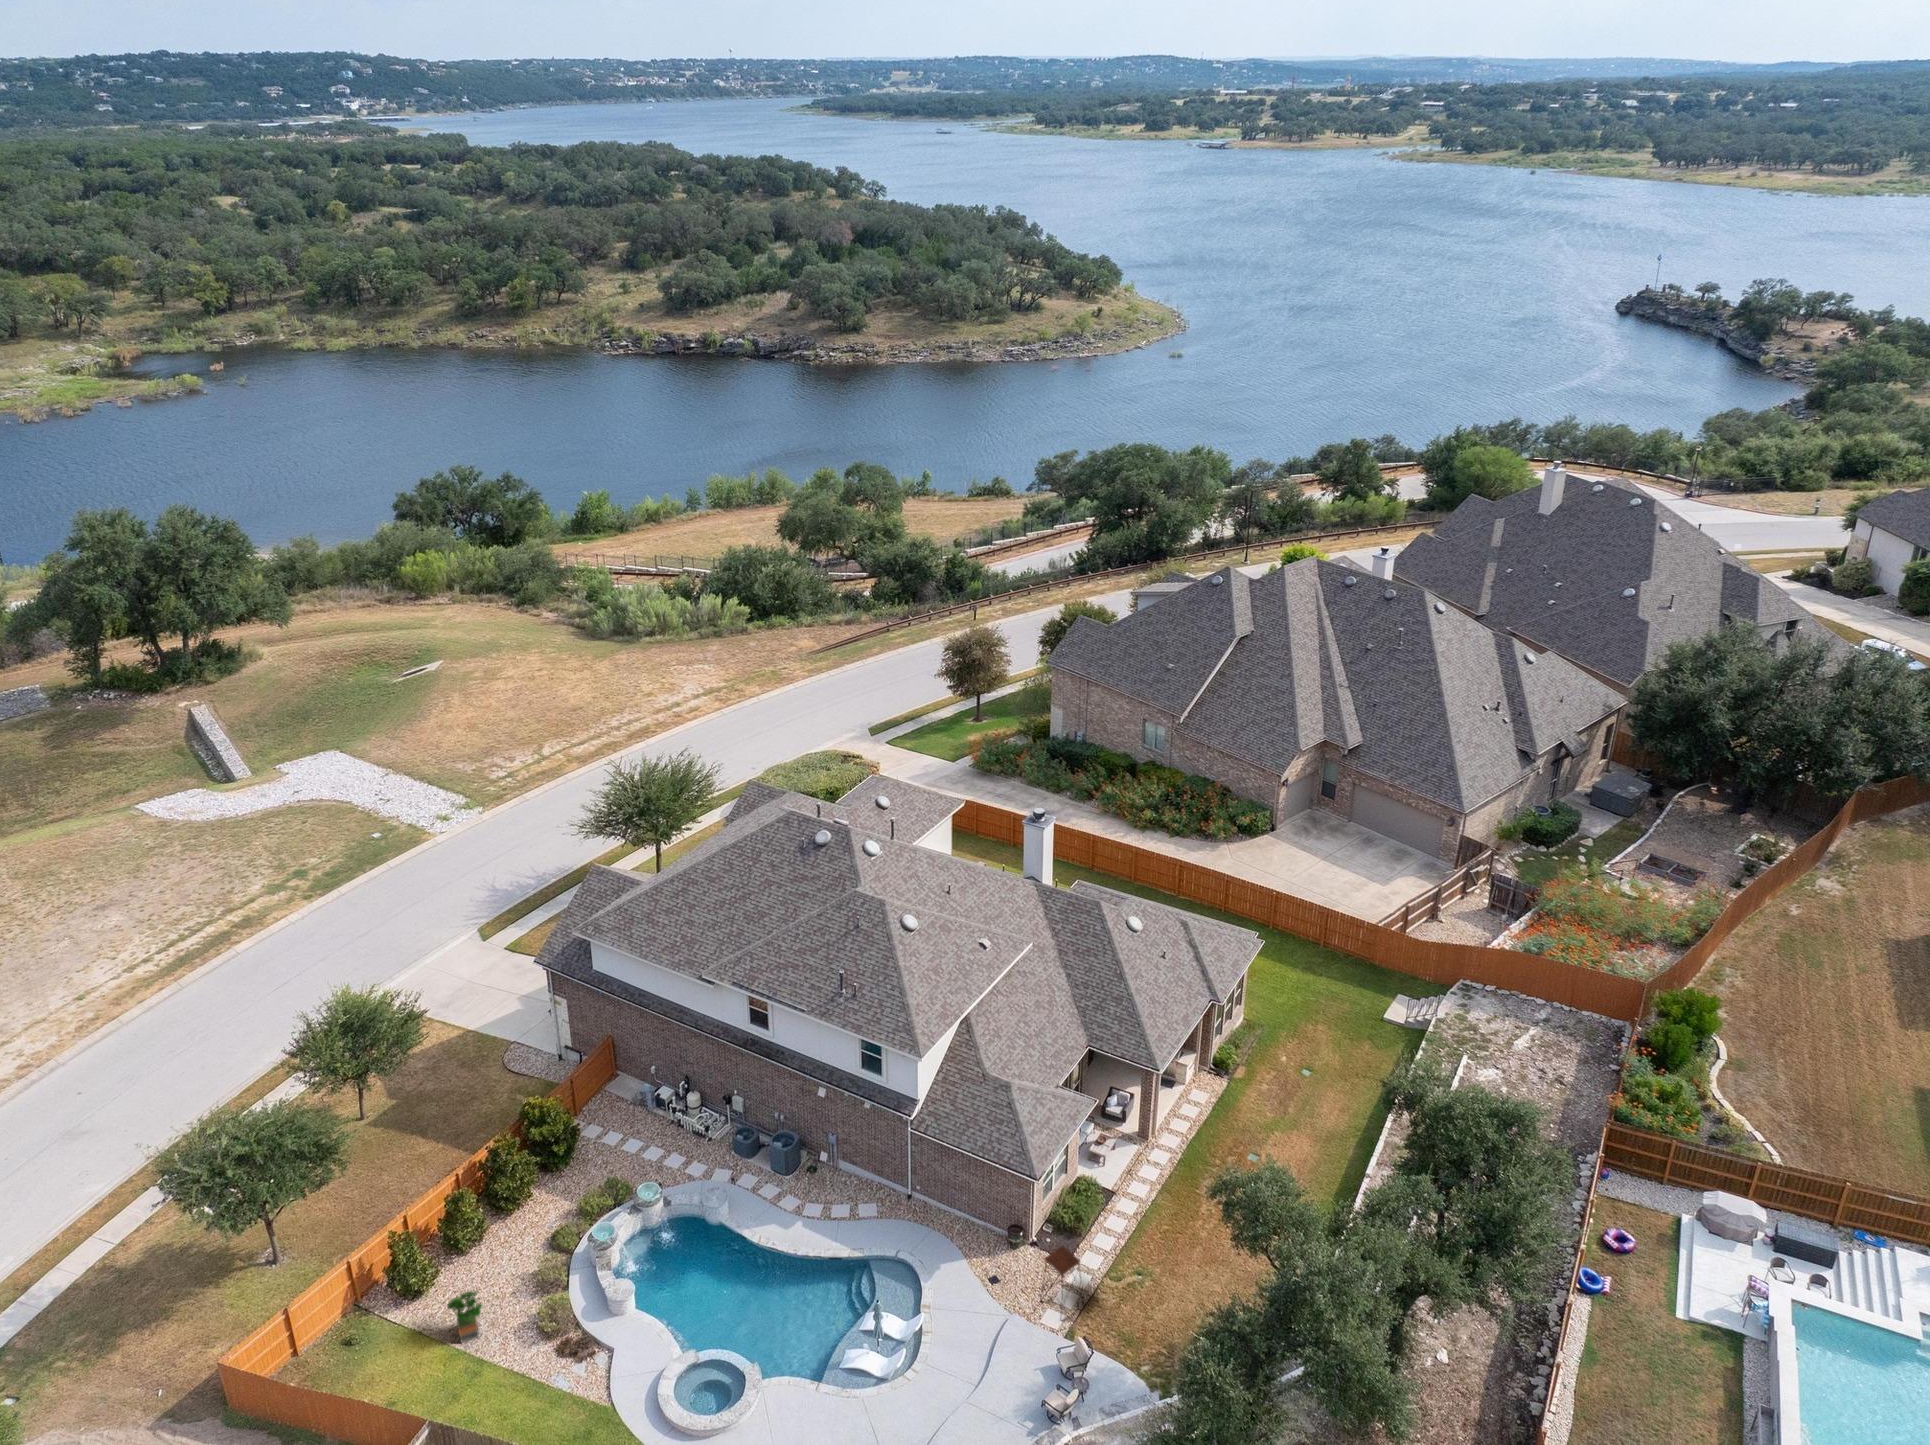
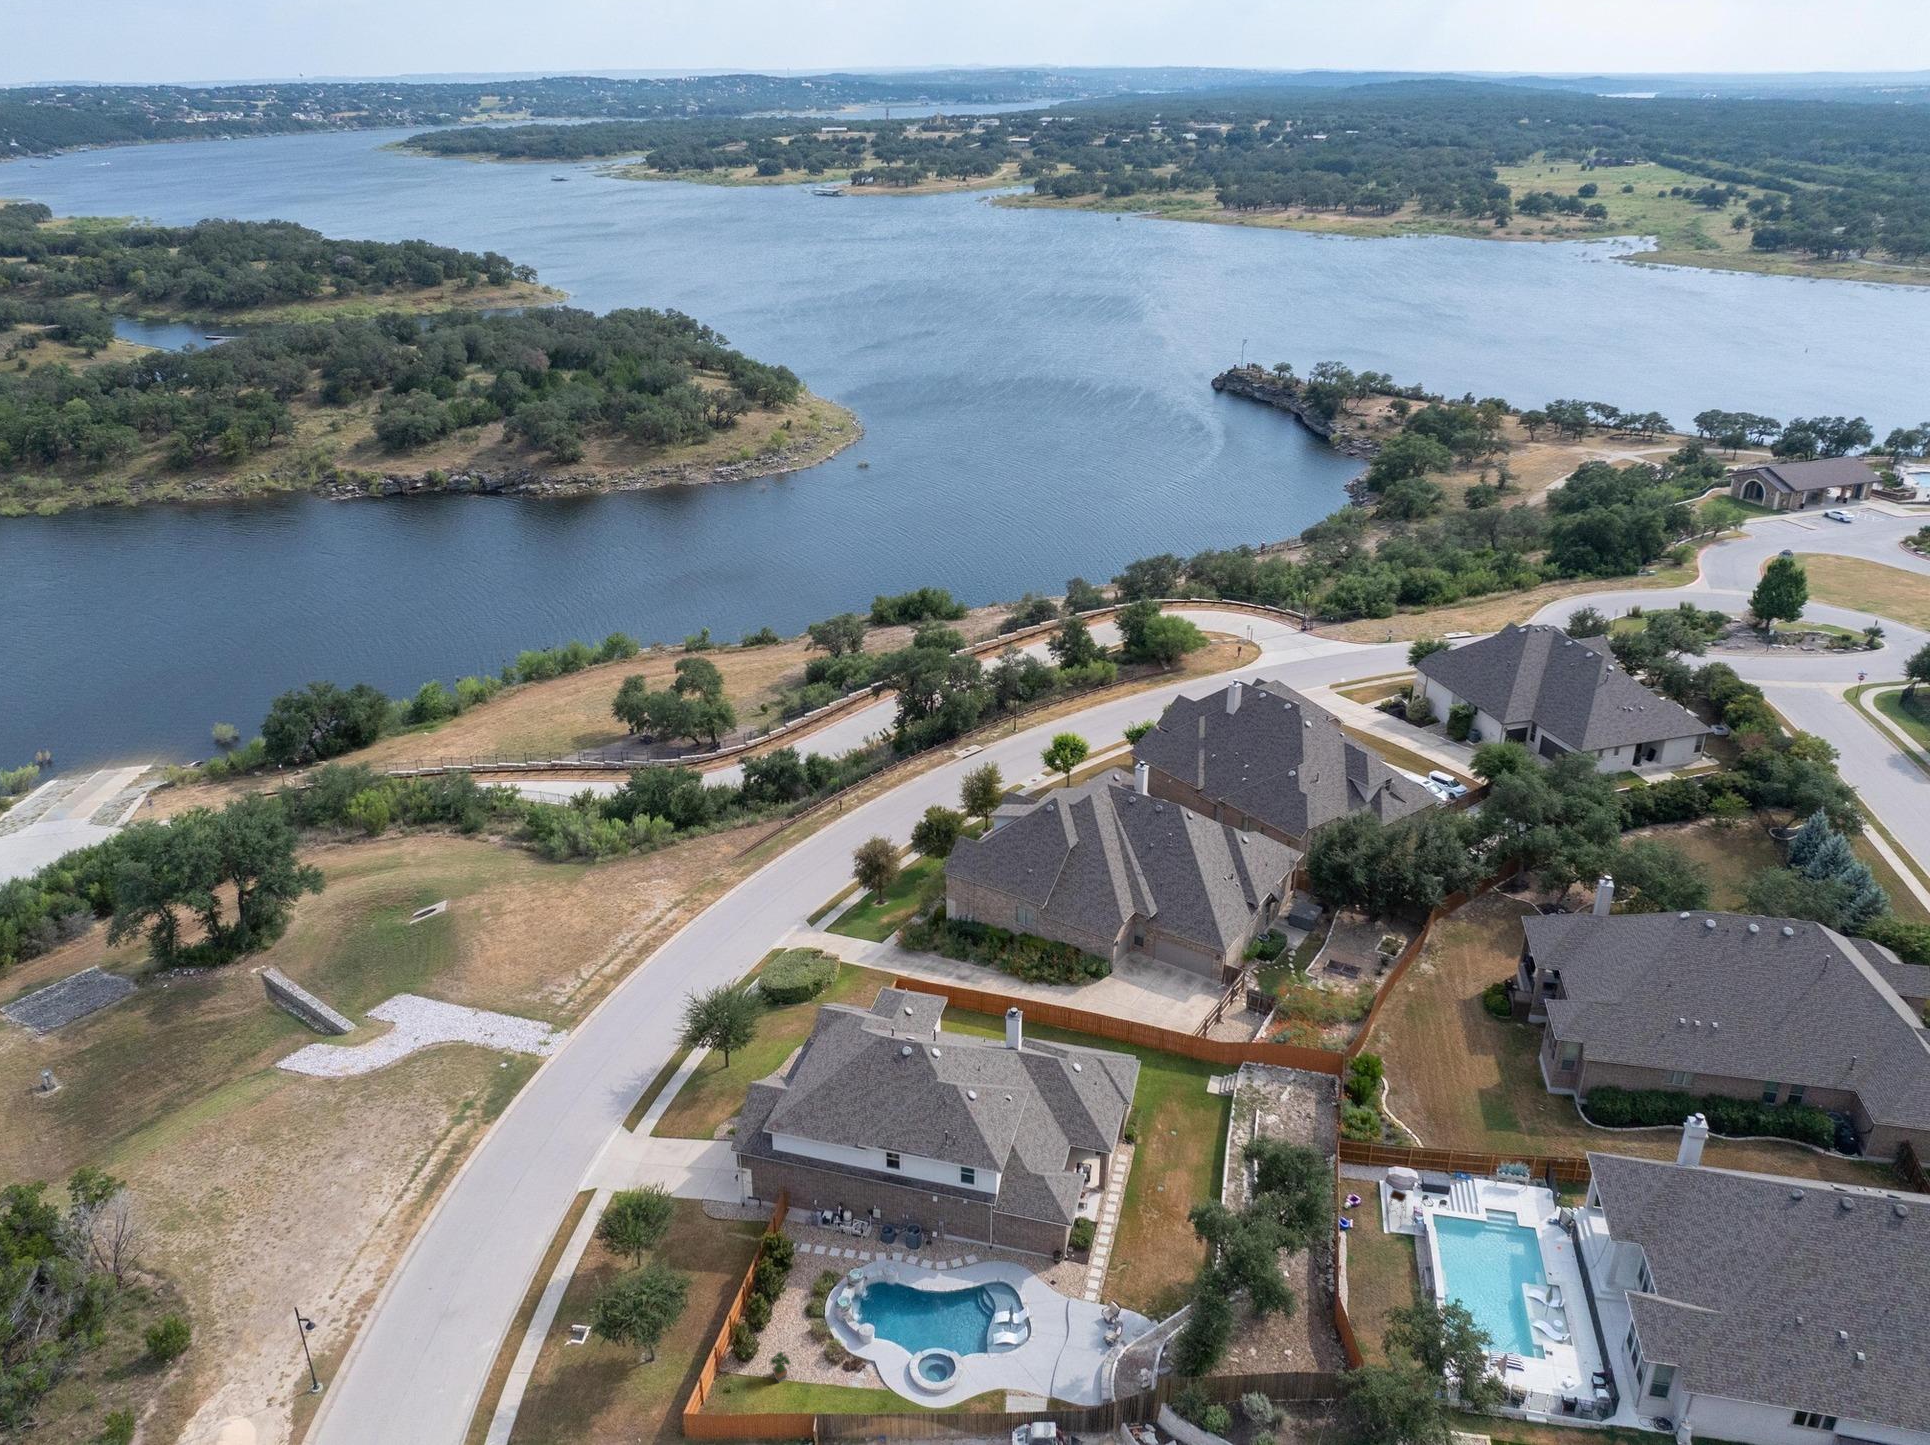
side table: present [1041,1246,1083,1320] -> present [1389,1190,1406,1219]

